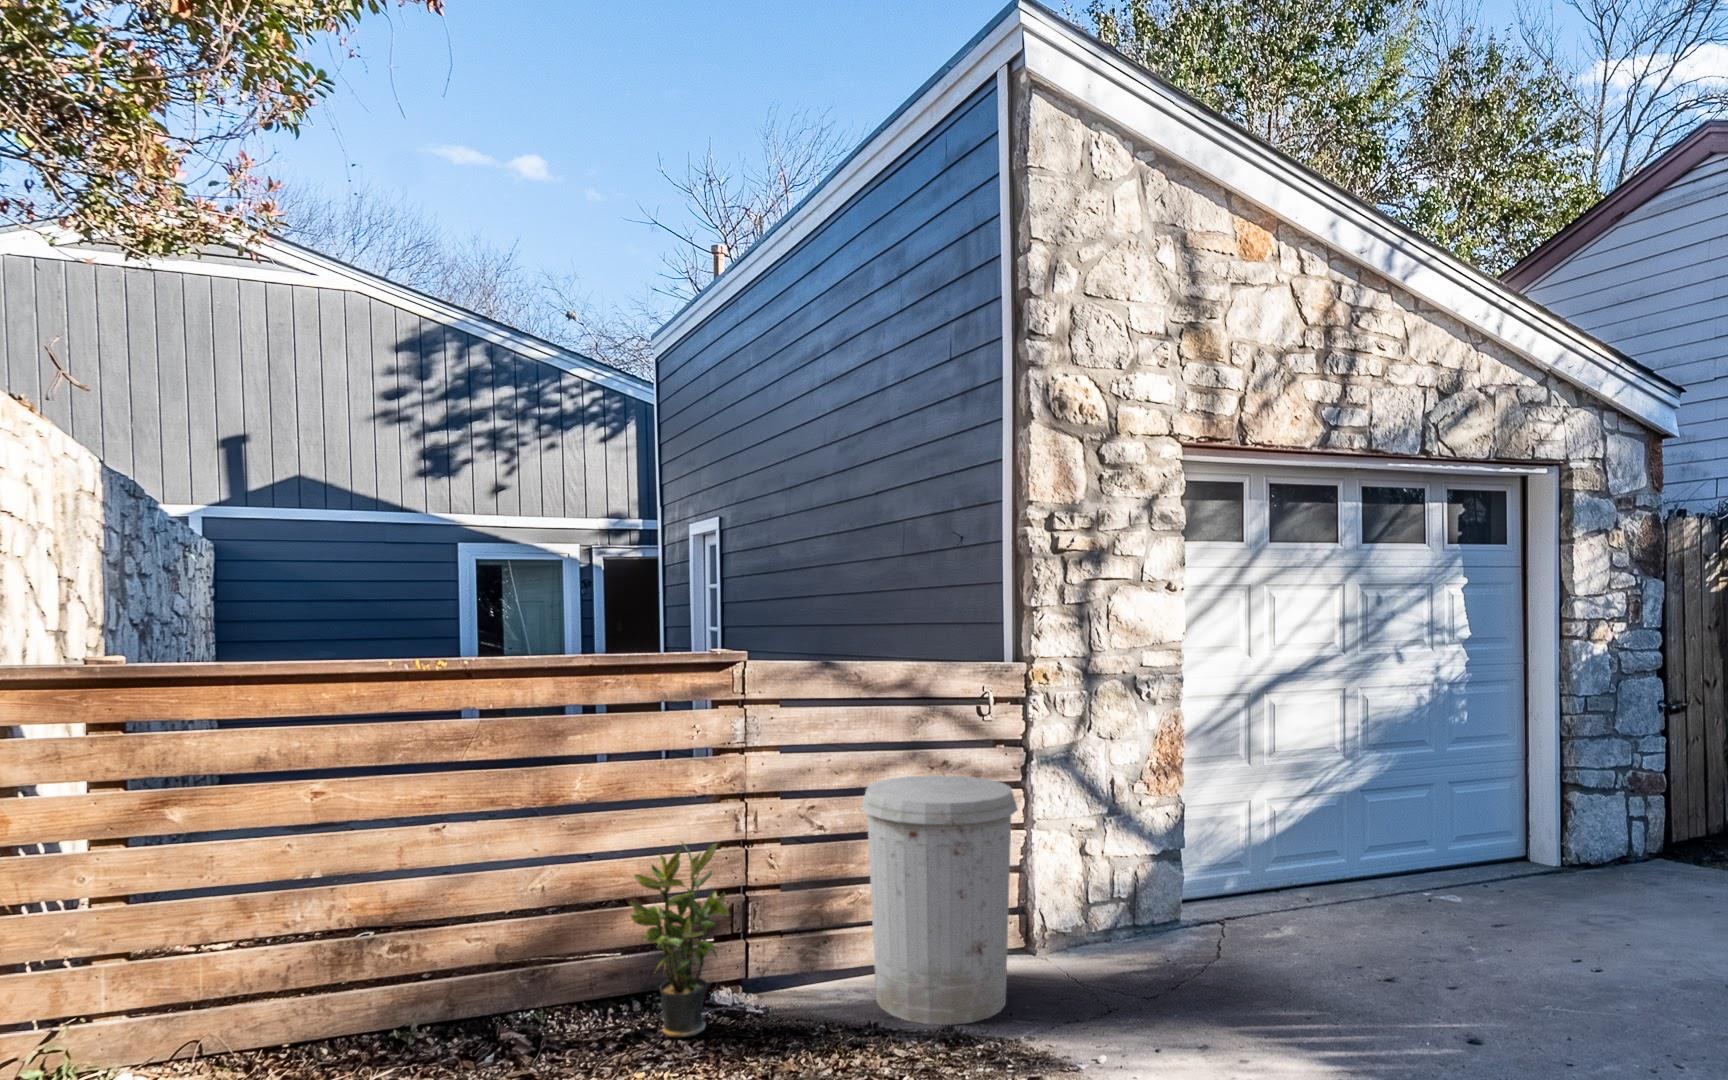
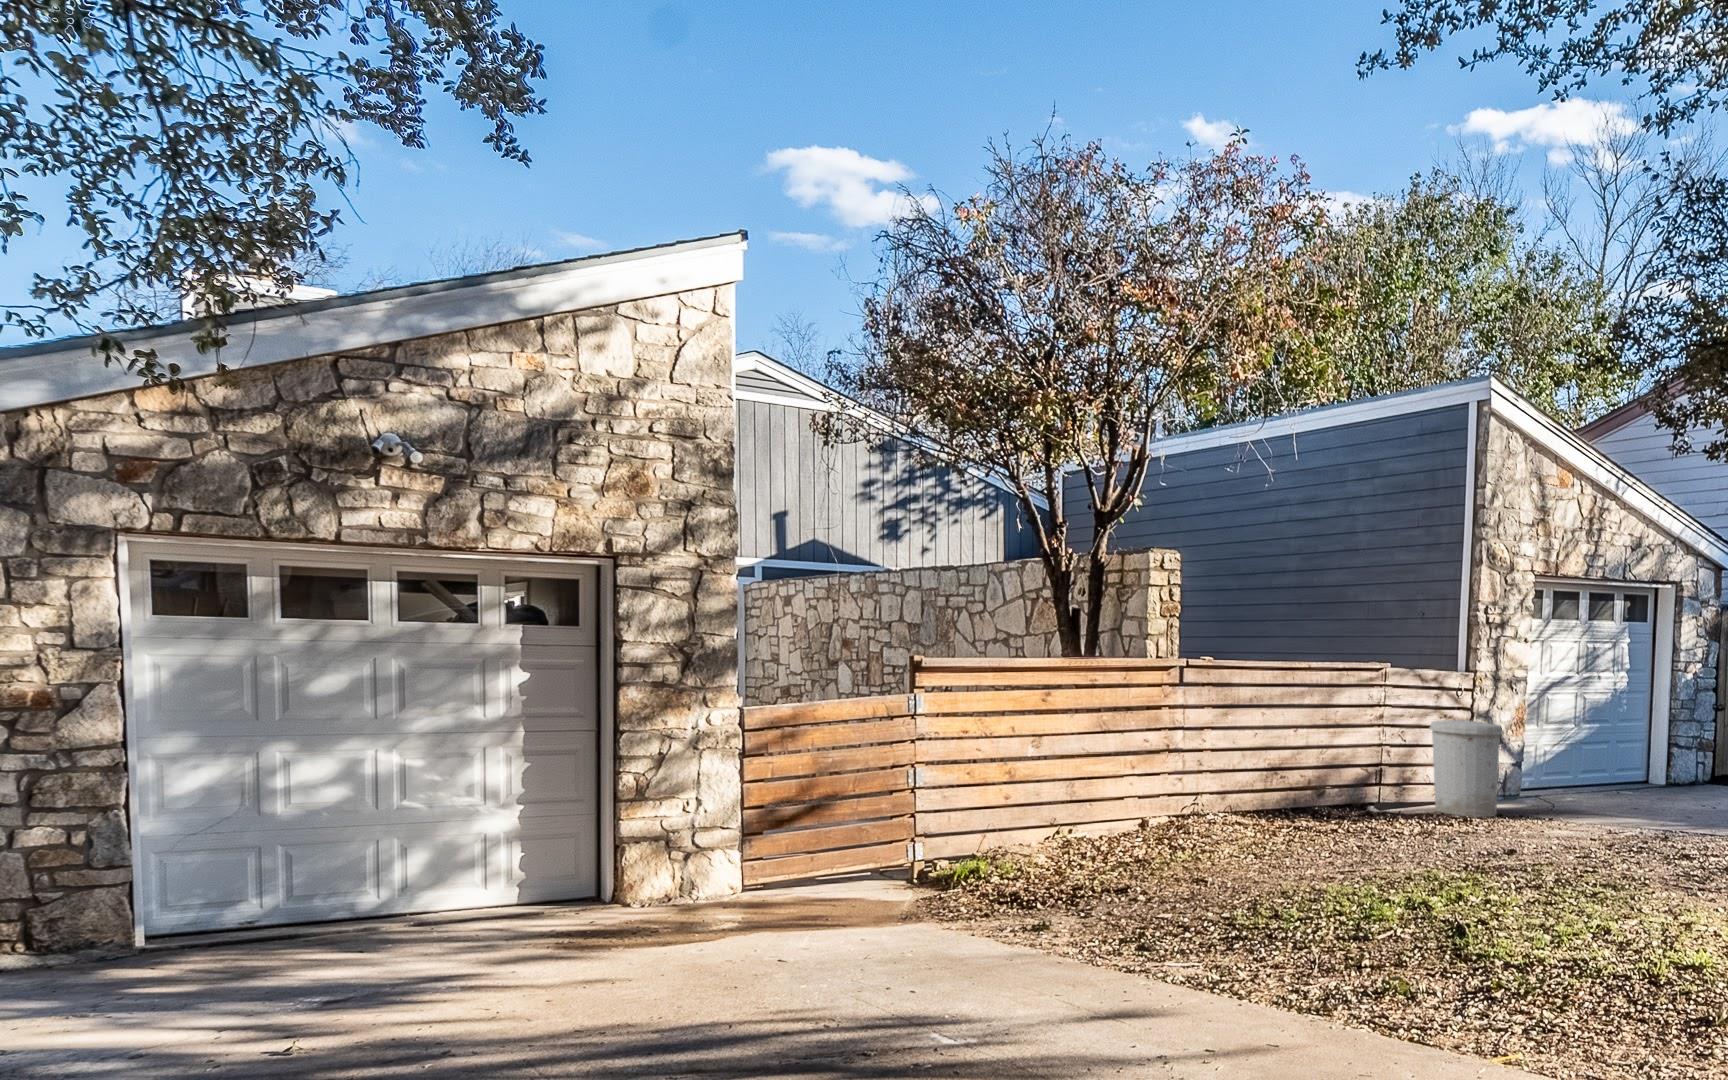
potted plant: present [630,842,730,1038] -> none [1362,739,1402,817]

